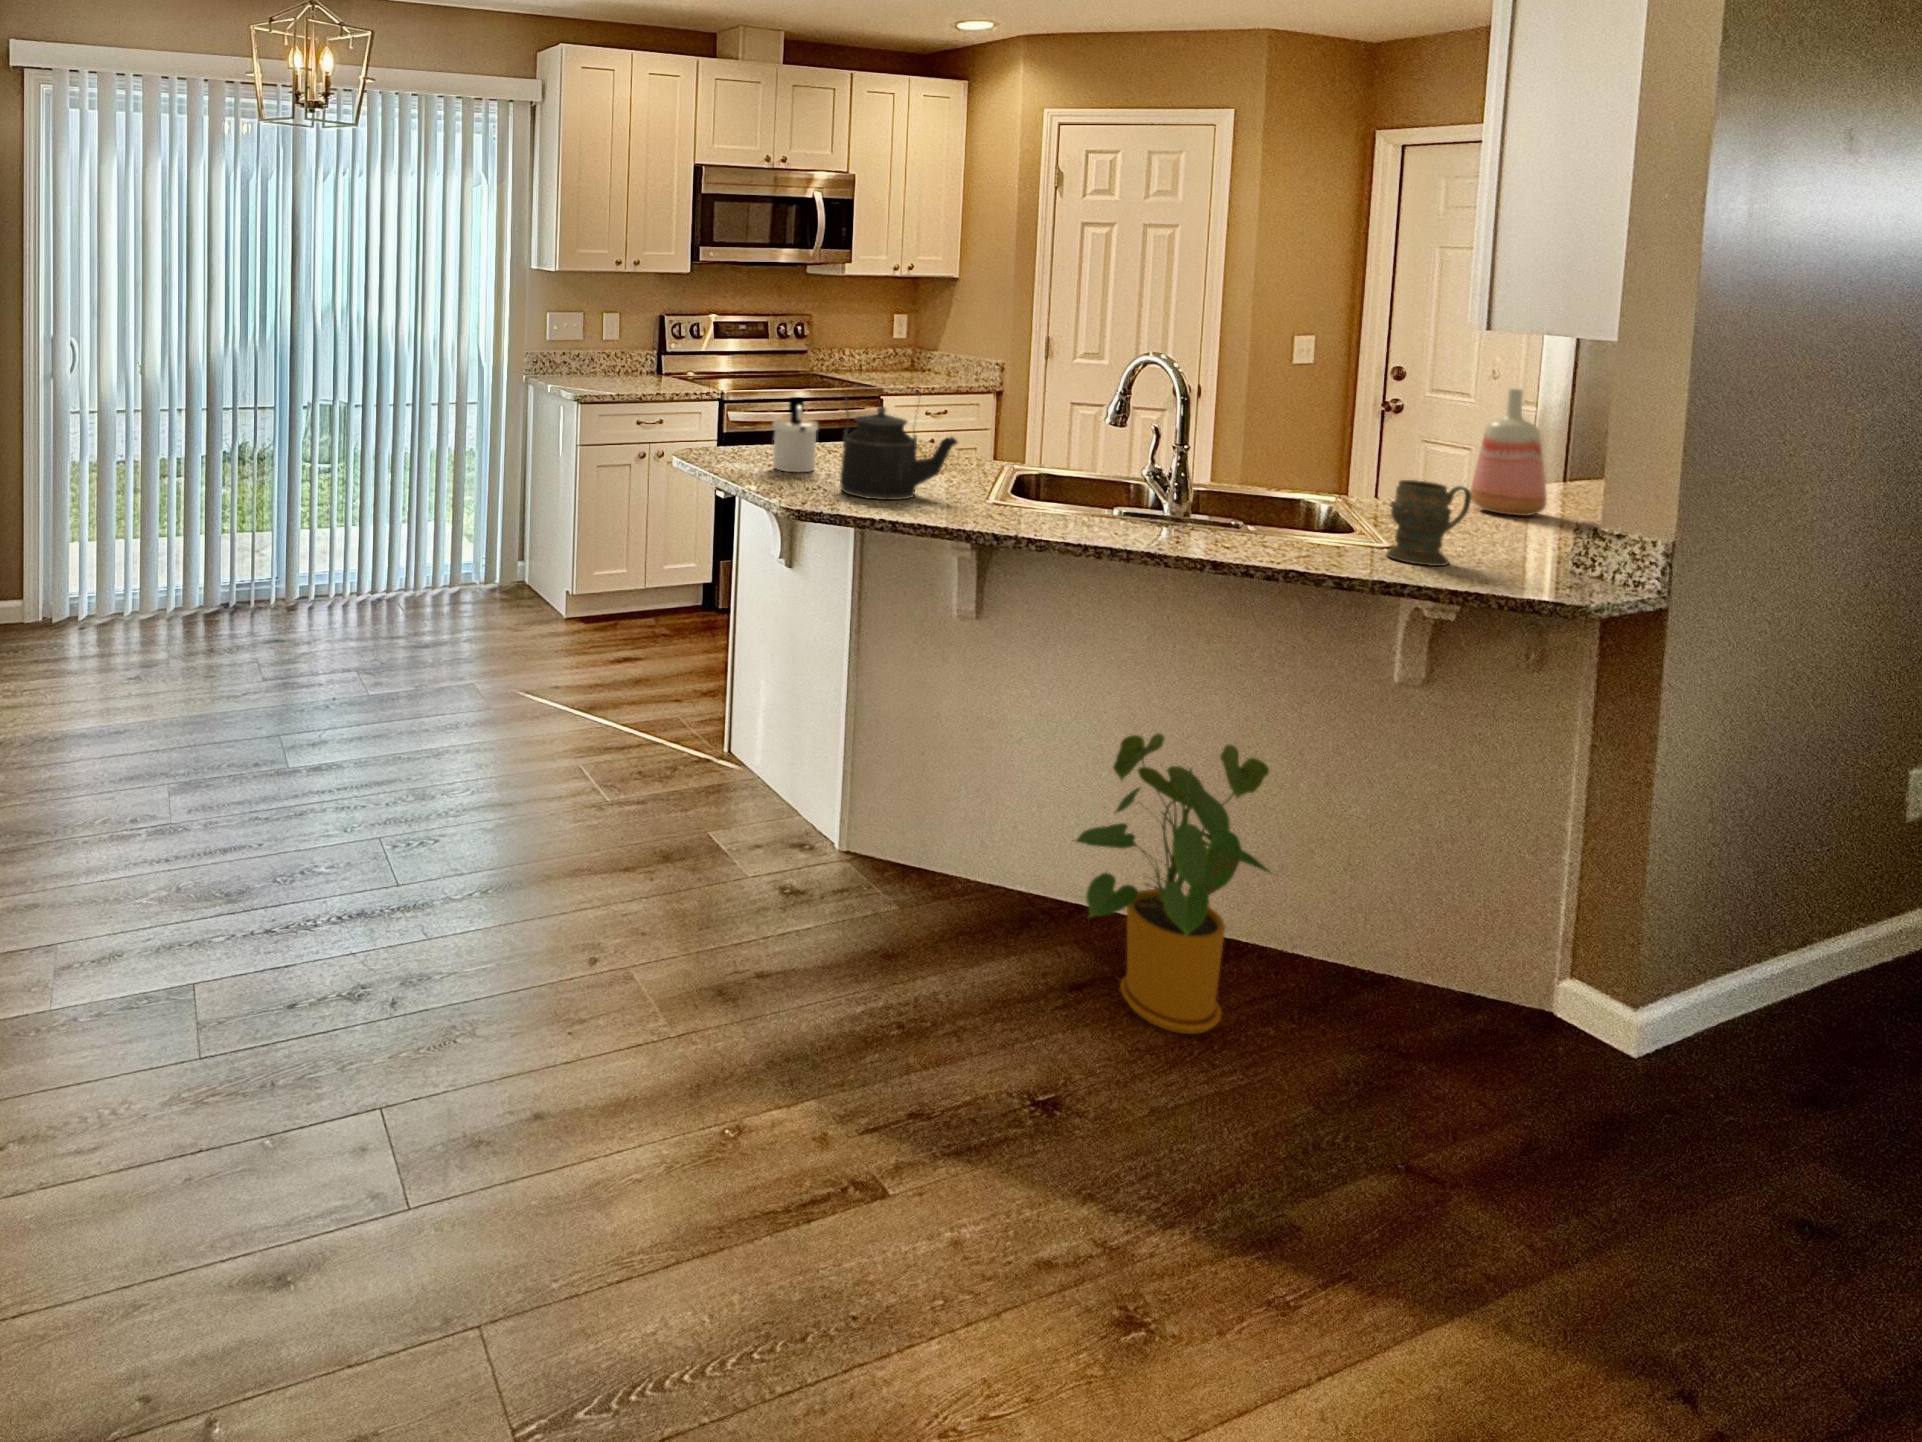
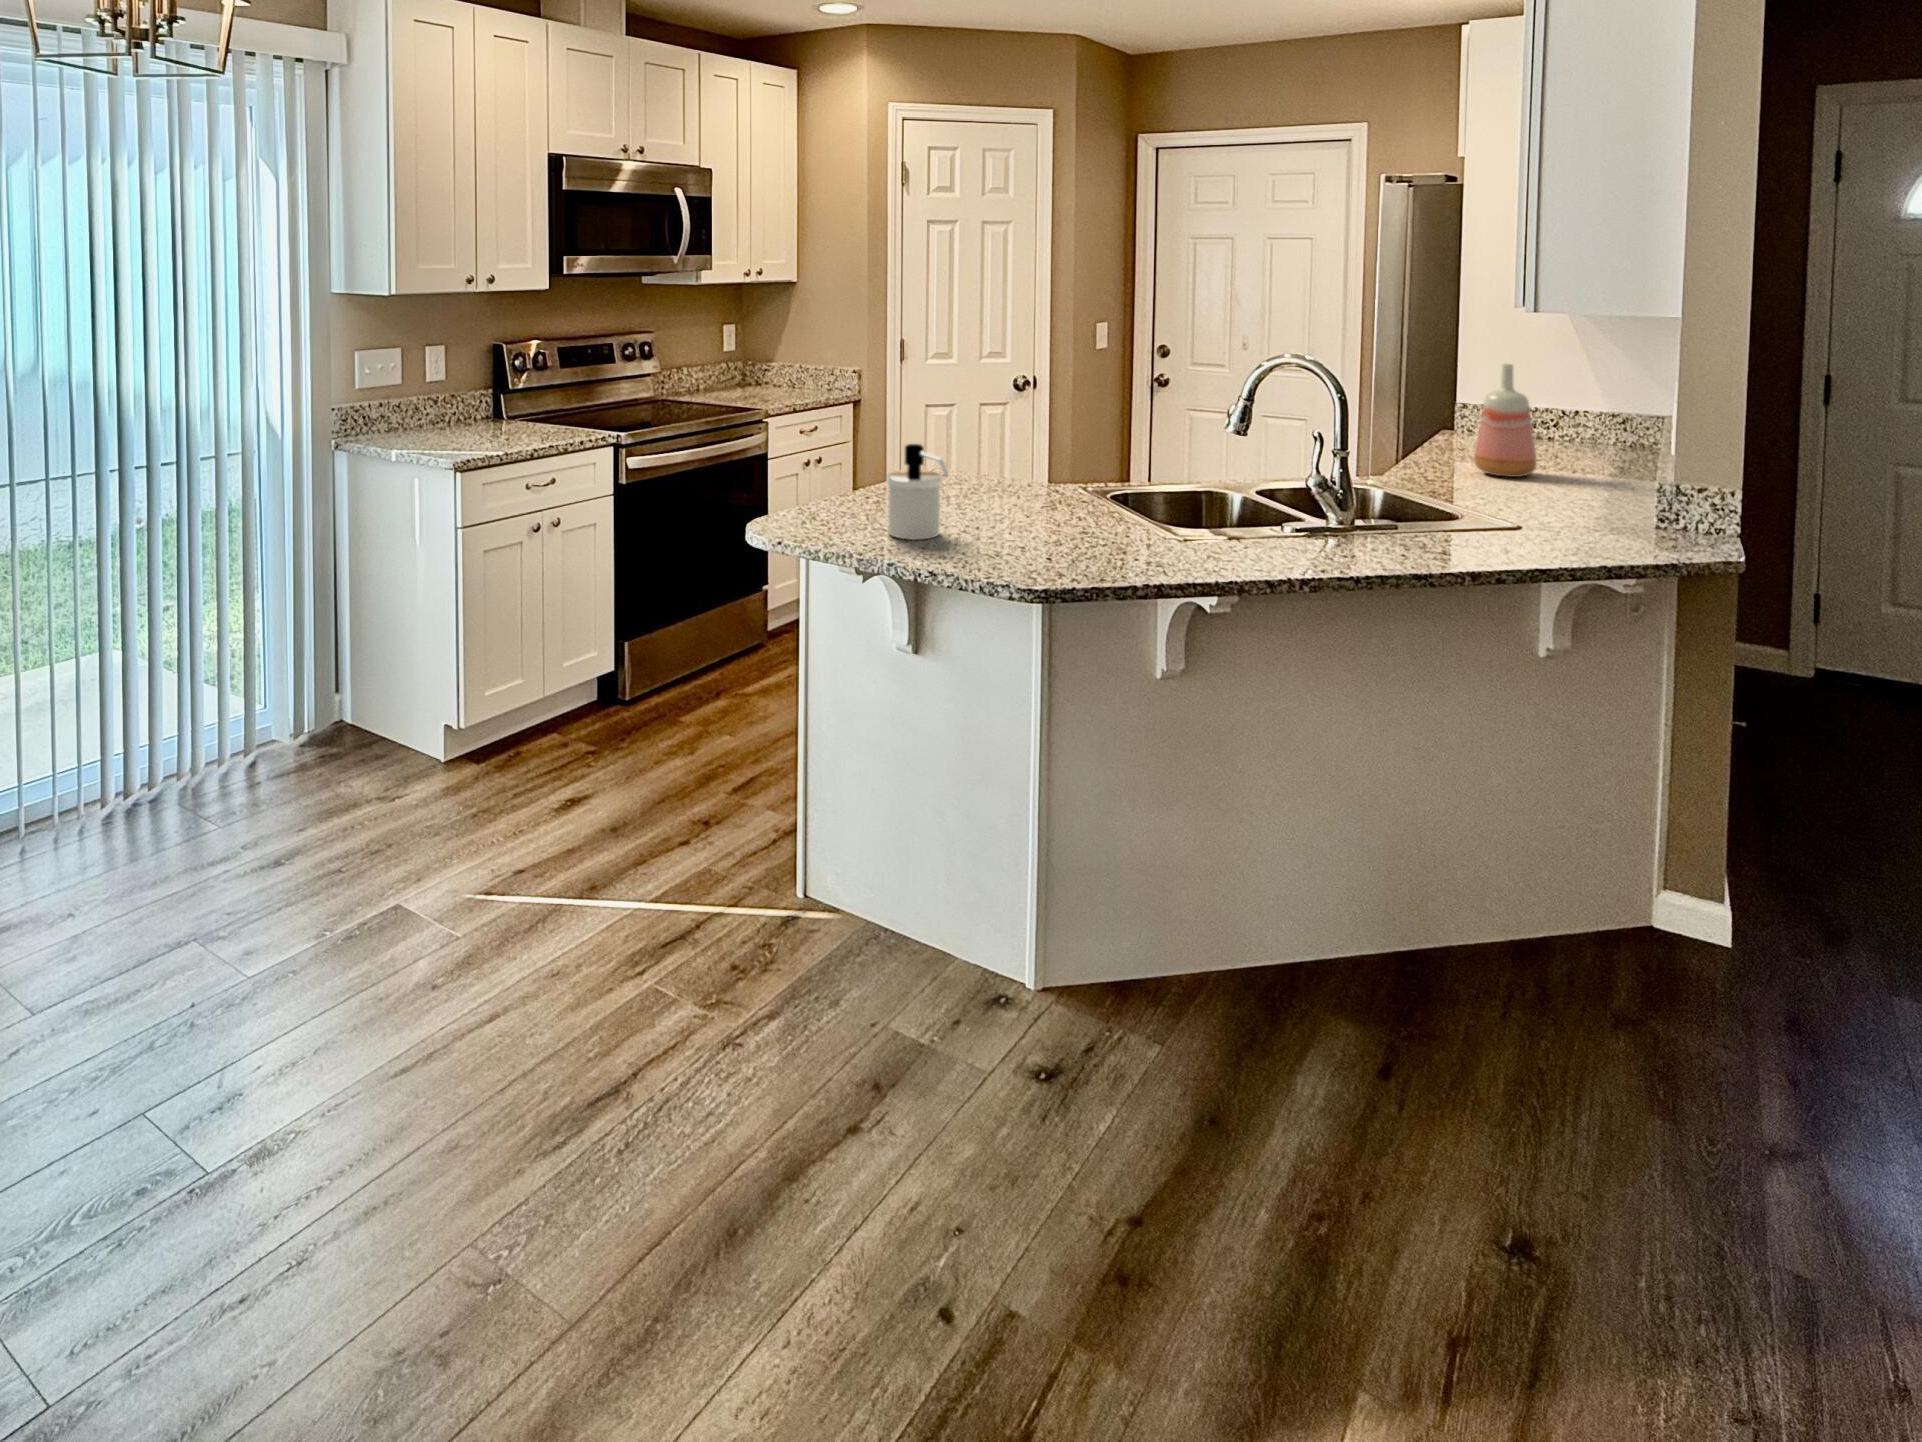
kettle: present [840,391,957,500] -> none [1024,424,1153,564]
mug: present [1387,480,1471,566] -> none [1577,464,1639,546]
house plant: present [1075,733,1270,1034] -> none [1351,757,1597,1089]

